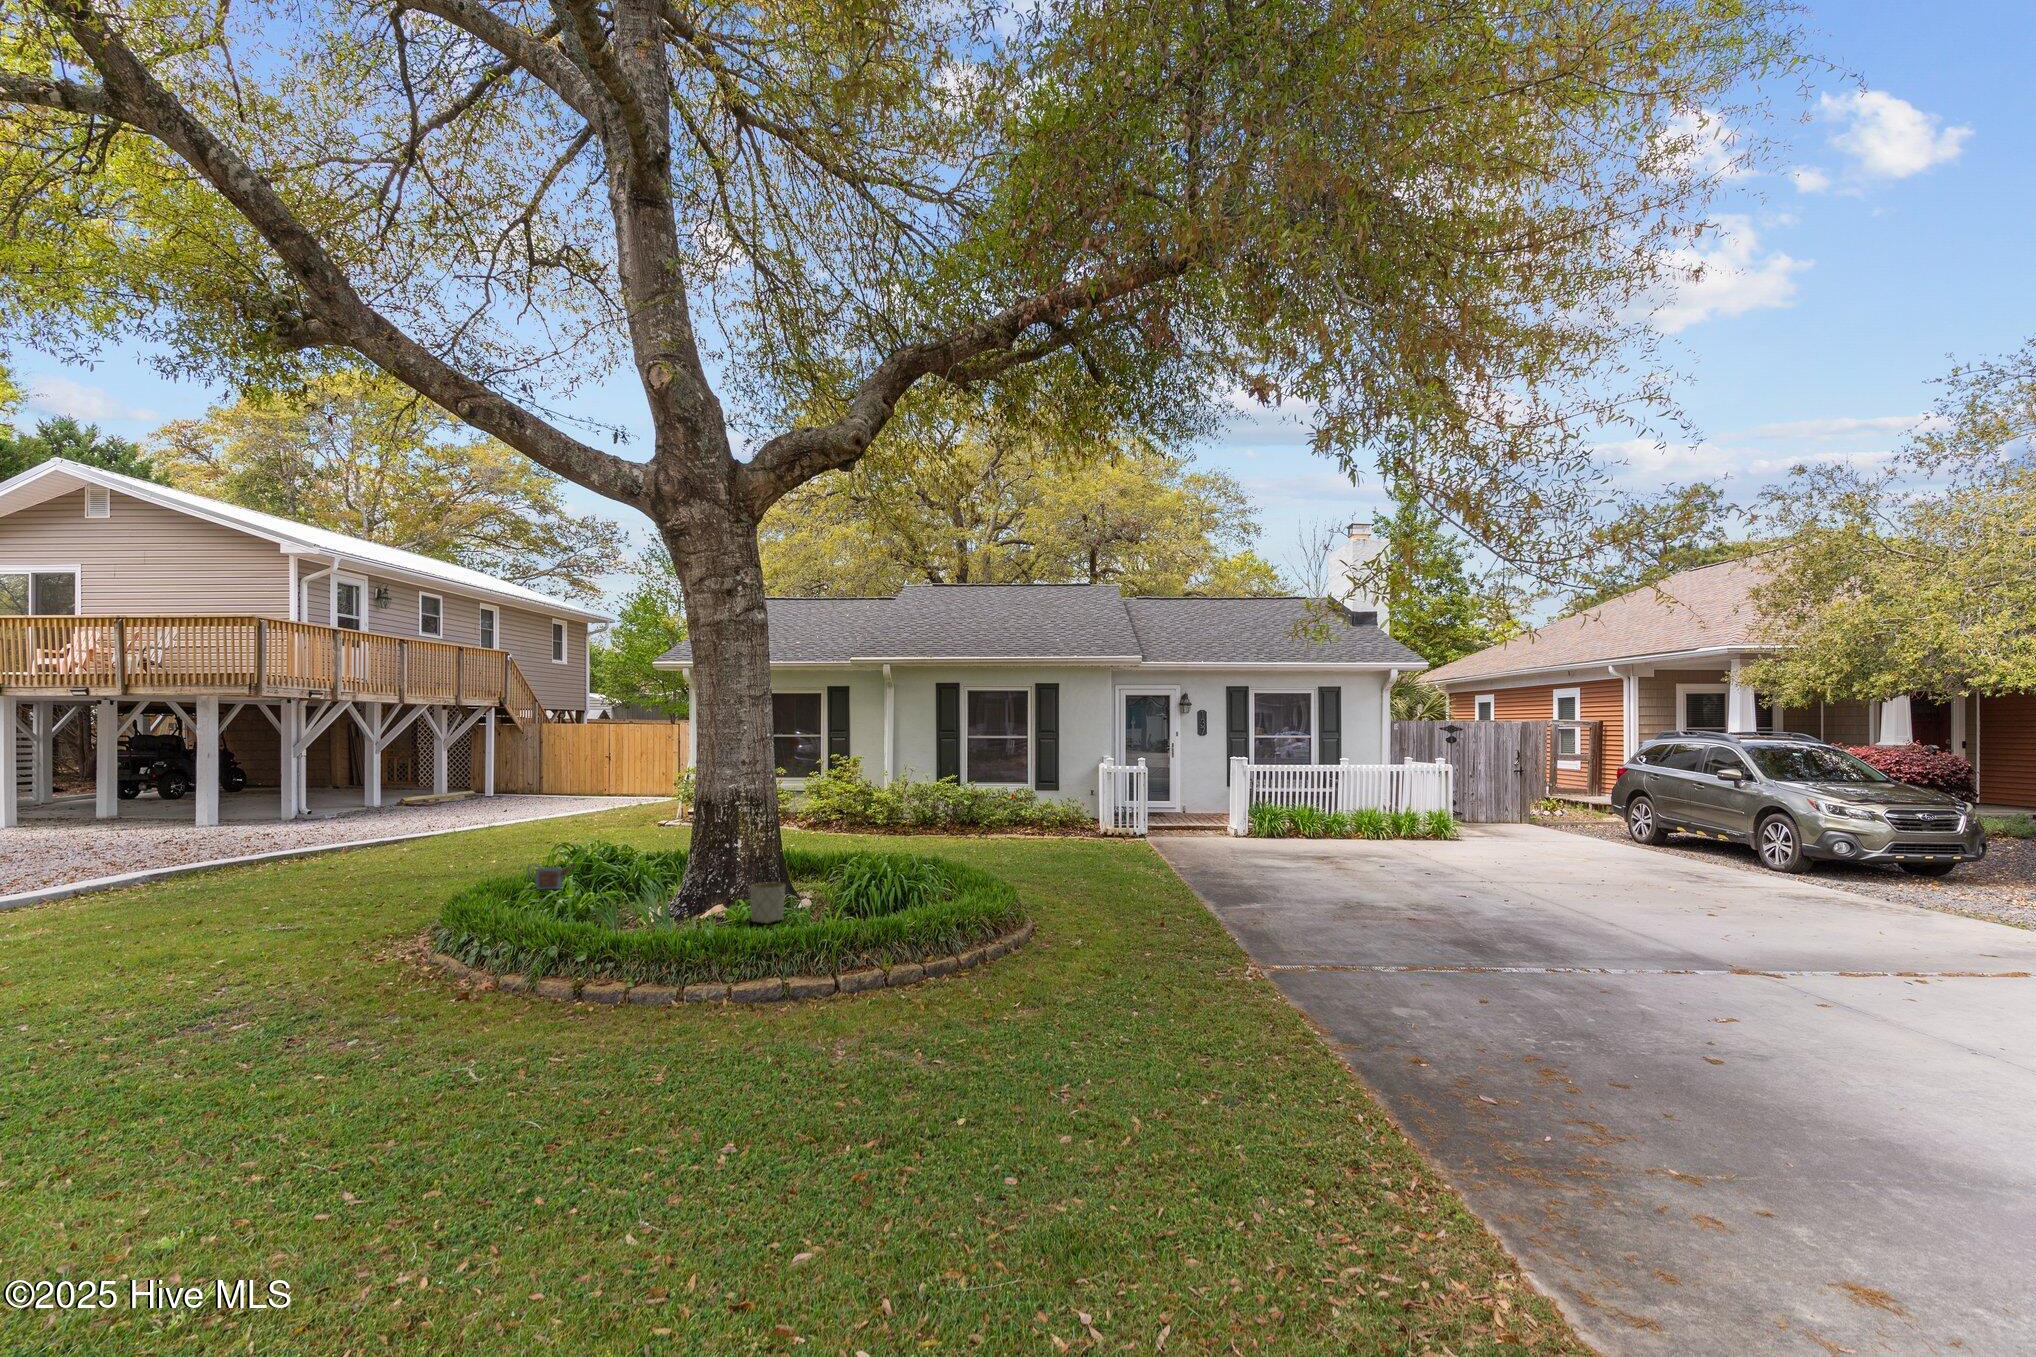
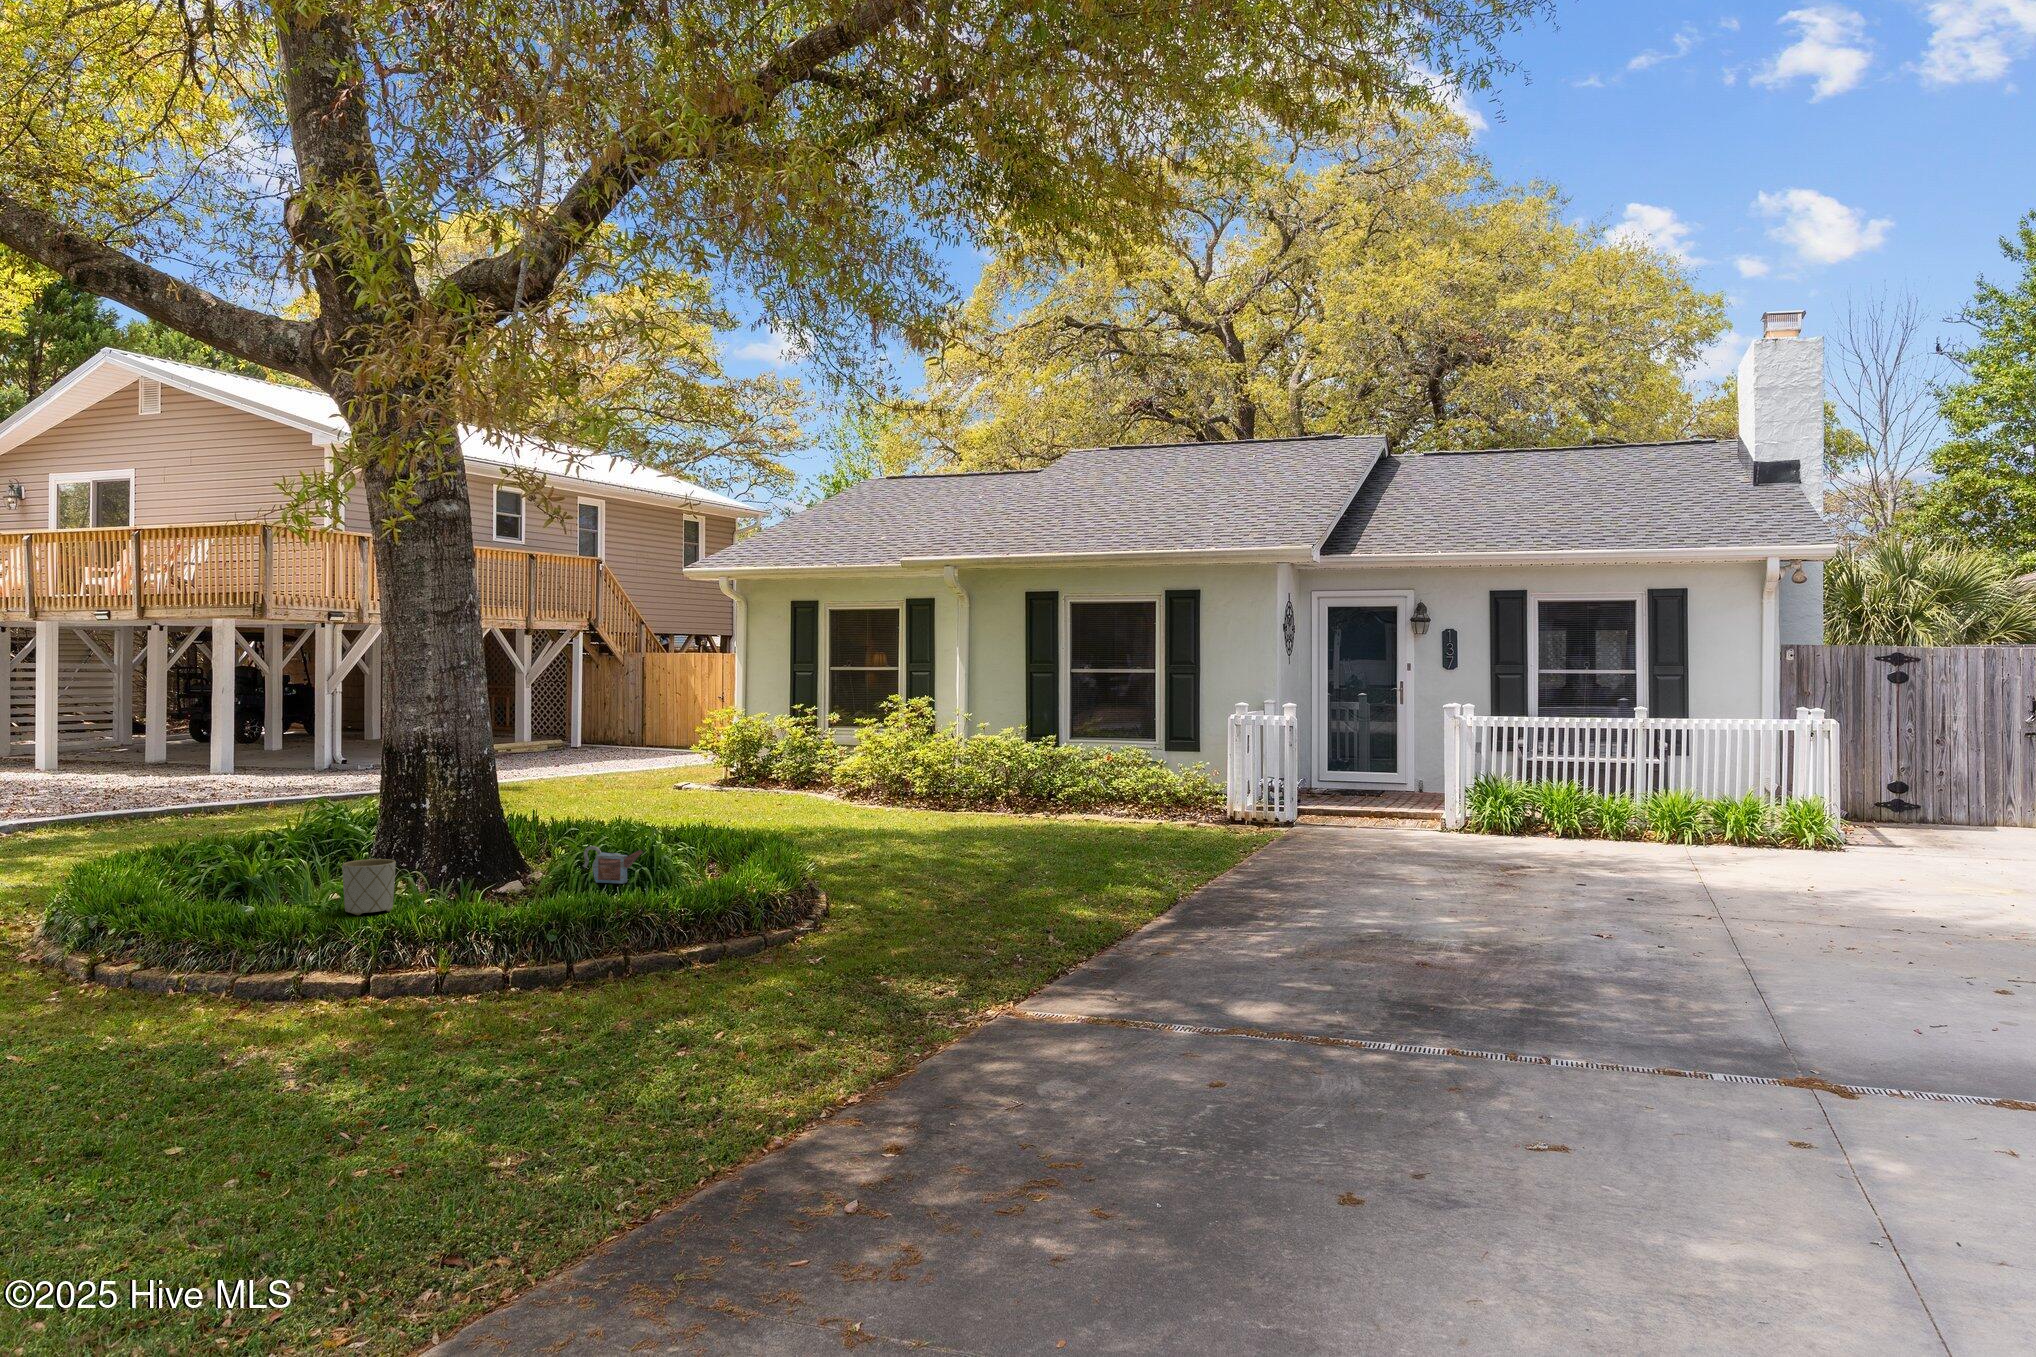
watering can: present [527,863,575,889] -> present [583,846,643,884]

